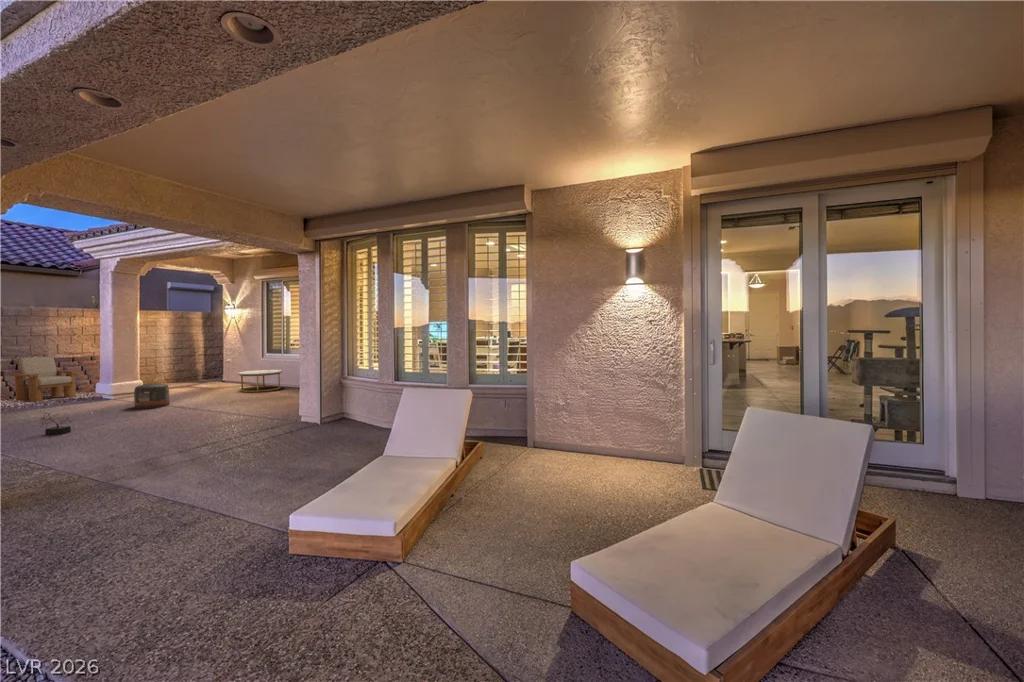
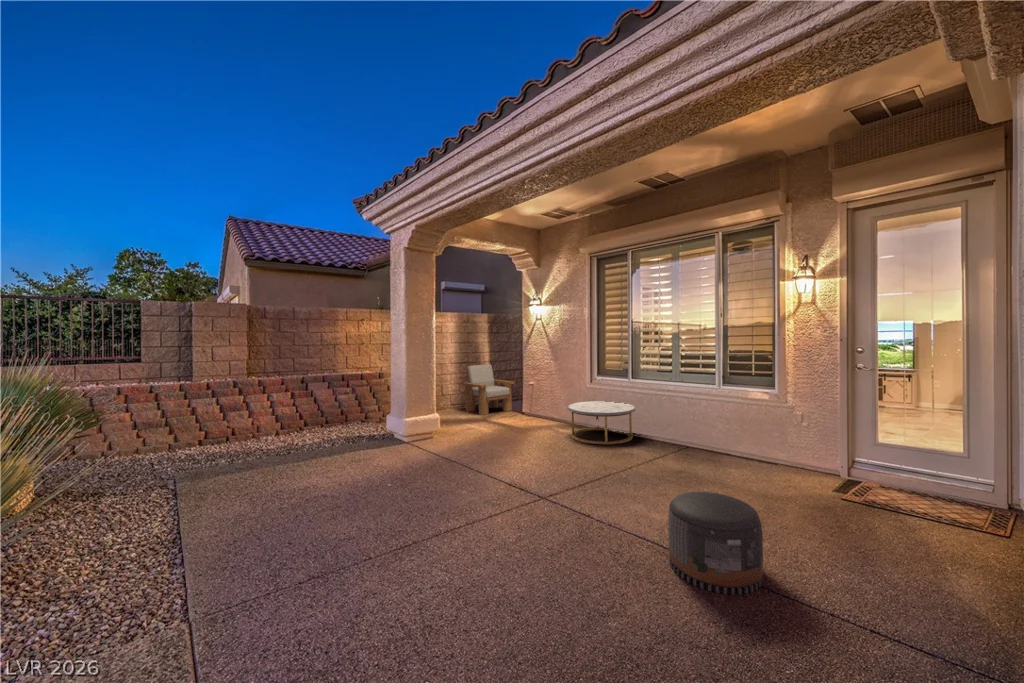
armchair: present [10,357,79,402] -> present [462,364,515,415]
pouf: present [134,383,170,408] -> present [668,492,763,595]
decorative plant: present [40,413,73,435] -> none [292,560,370,640]

